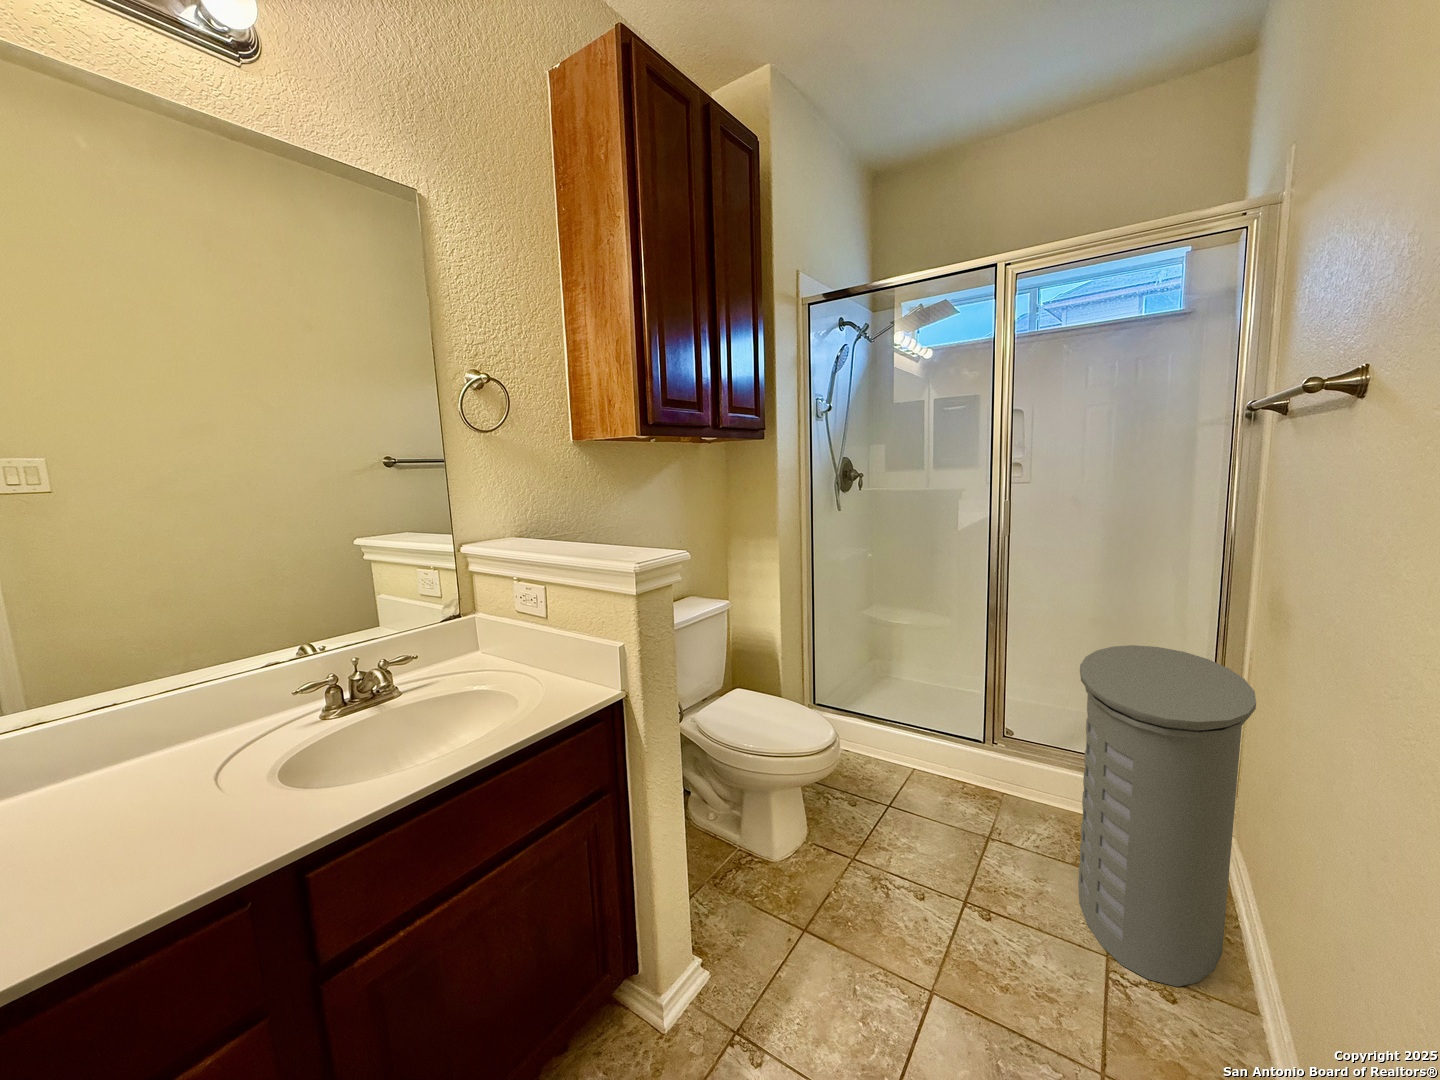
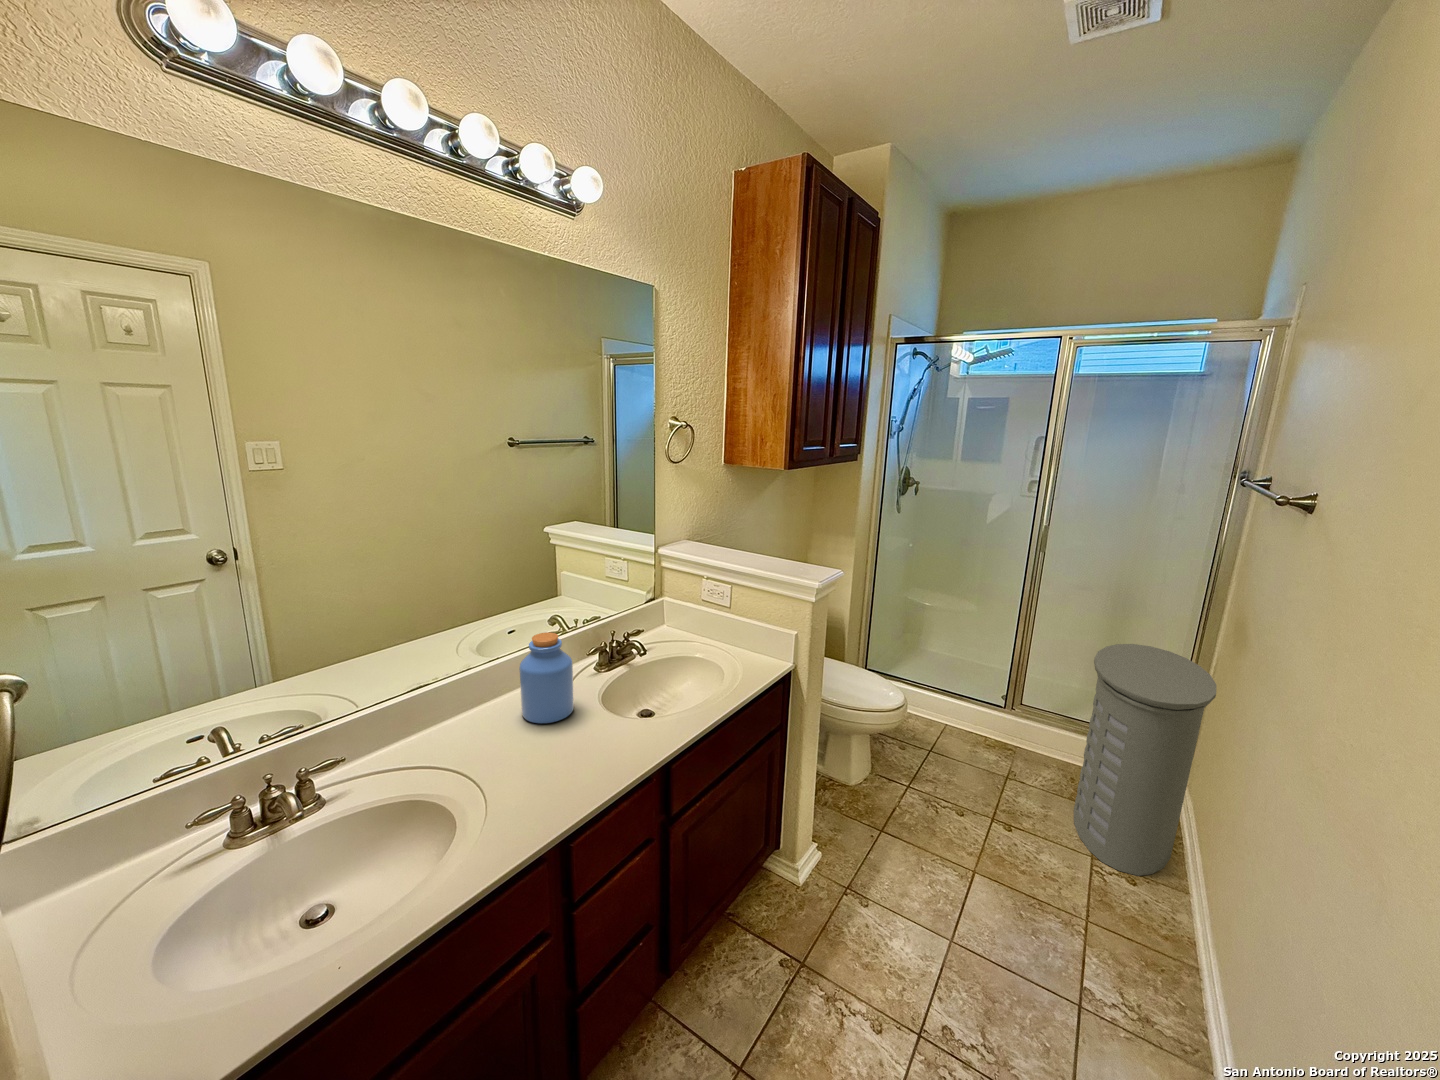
jar: none [82,657,212,810] -> present [519,632,574,723]

